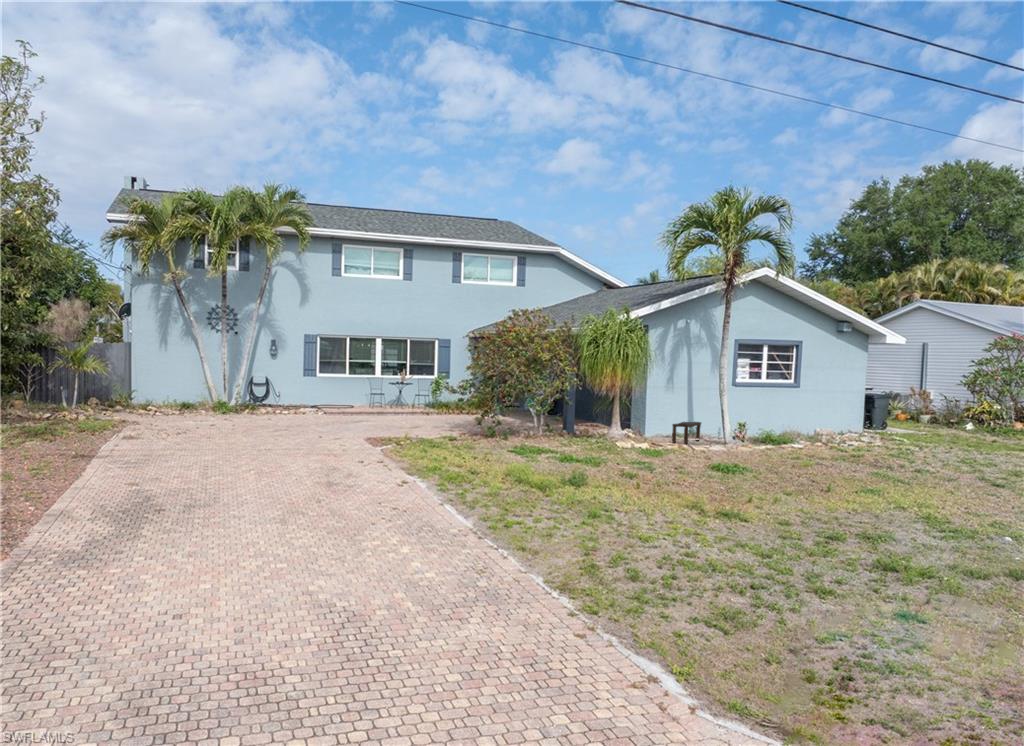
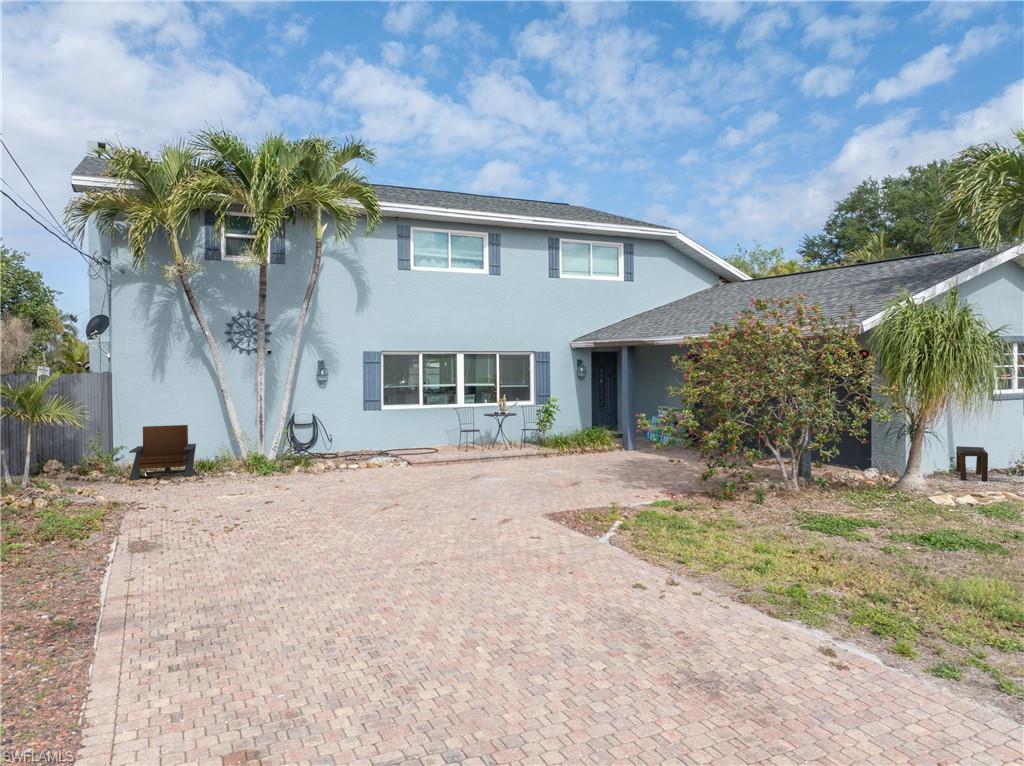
lounge chair: none [139,379,184,413] -> present [129,425,196,480]

